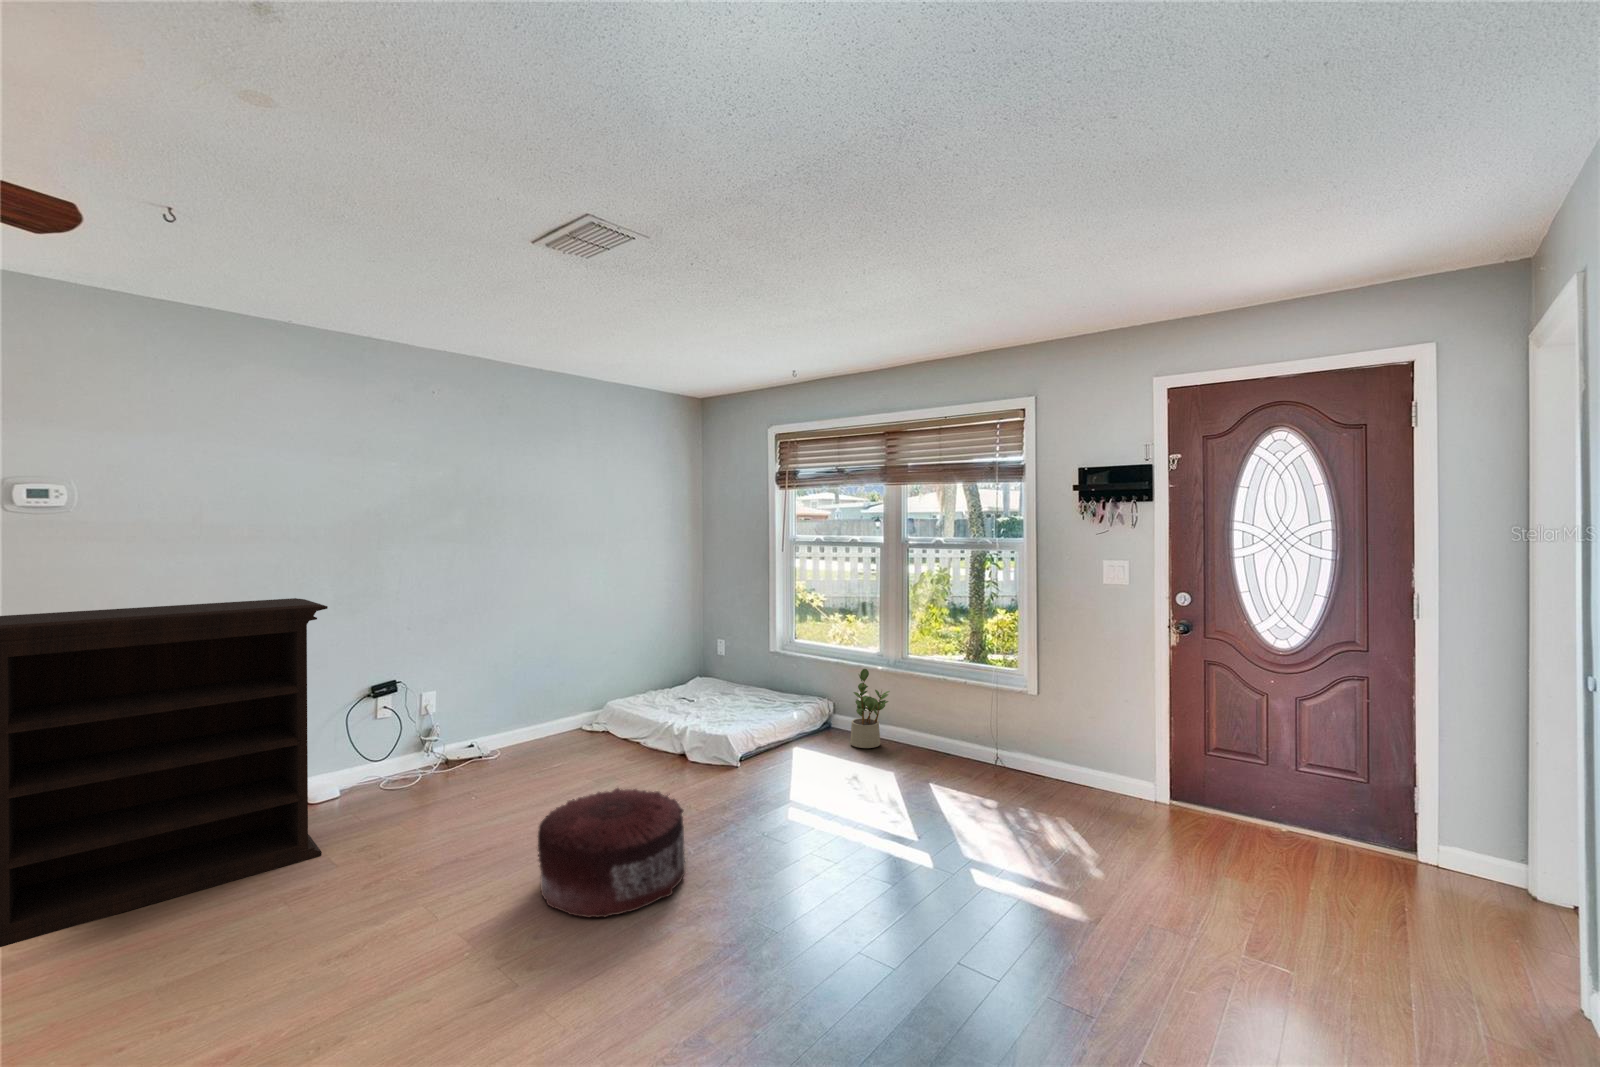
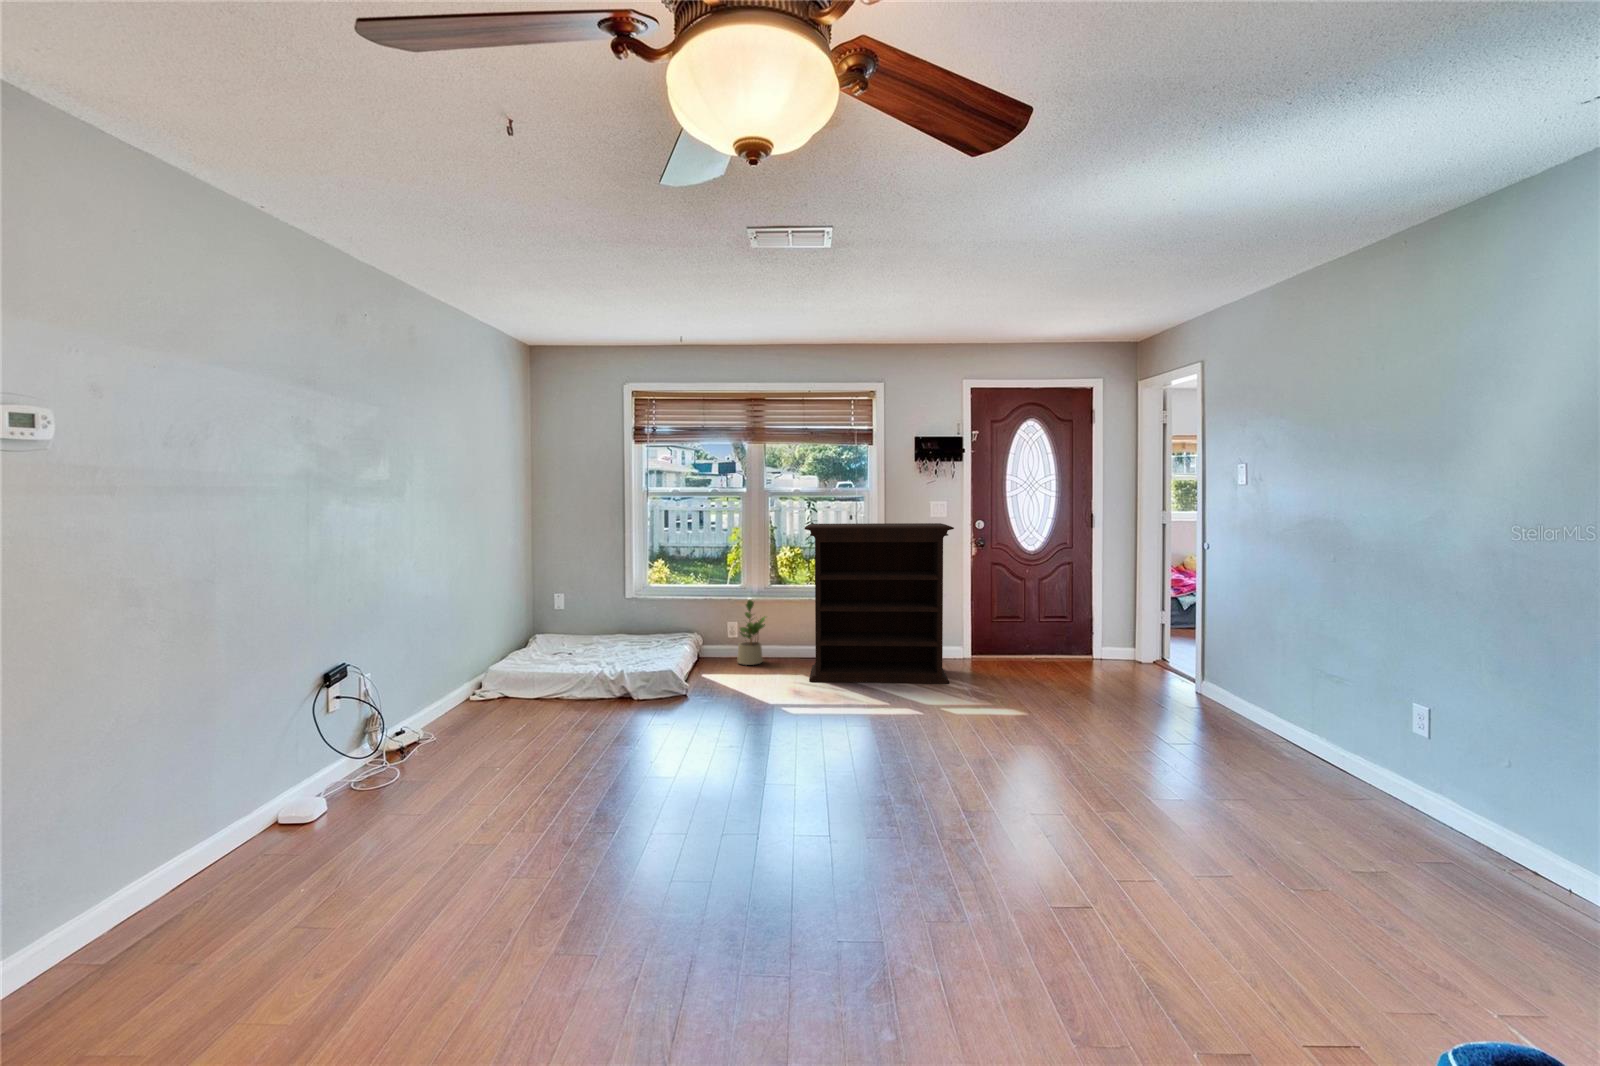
bookshelf: present [0,598,328,947] -> present [805,523,954,683]
pouf: present [538,788,686,918] -> none [694,694,811,786]

